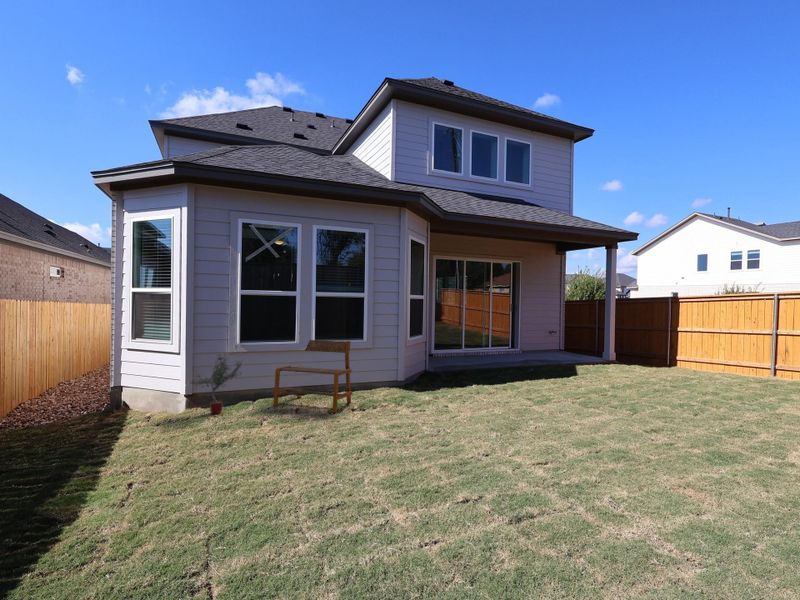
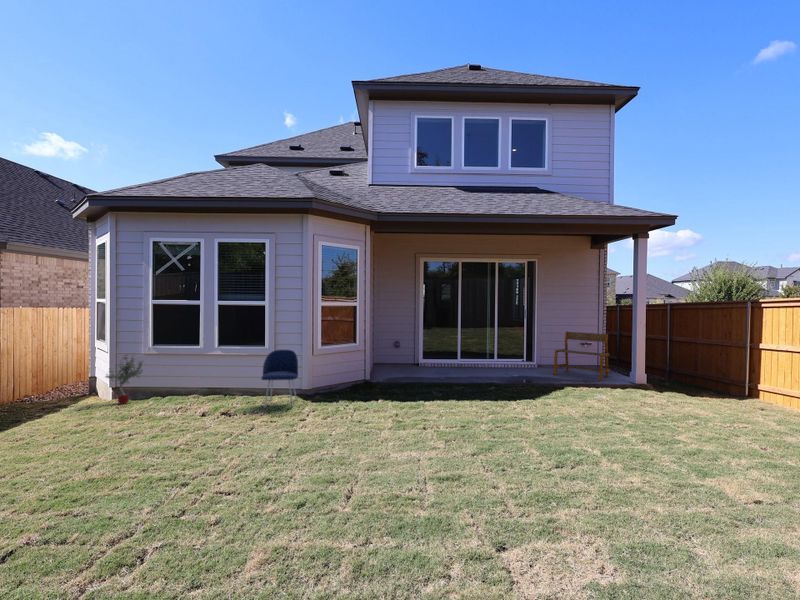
bench: present [273,340,352,412] -> present [554,331,610,381]
chair: none [371,342,412,401] -> present [262,350,298,408]

